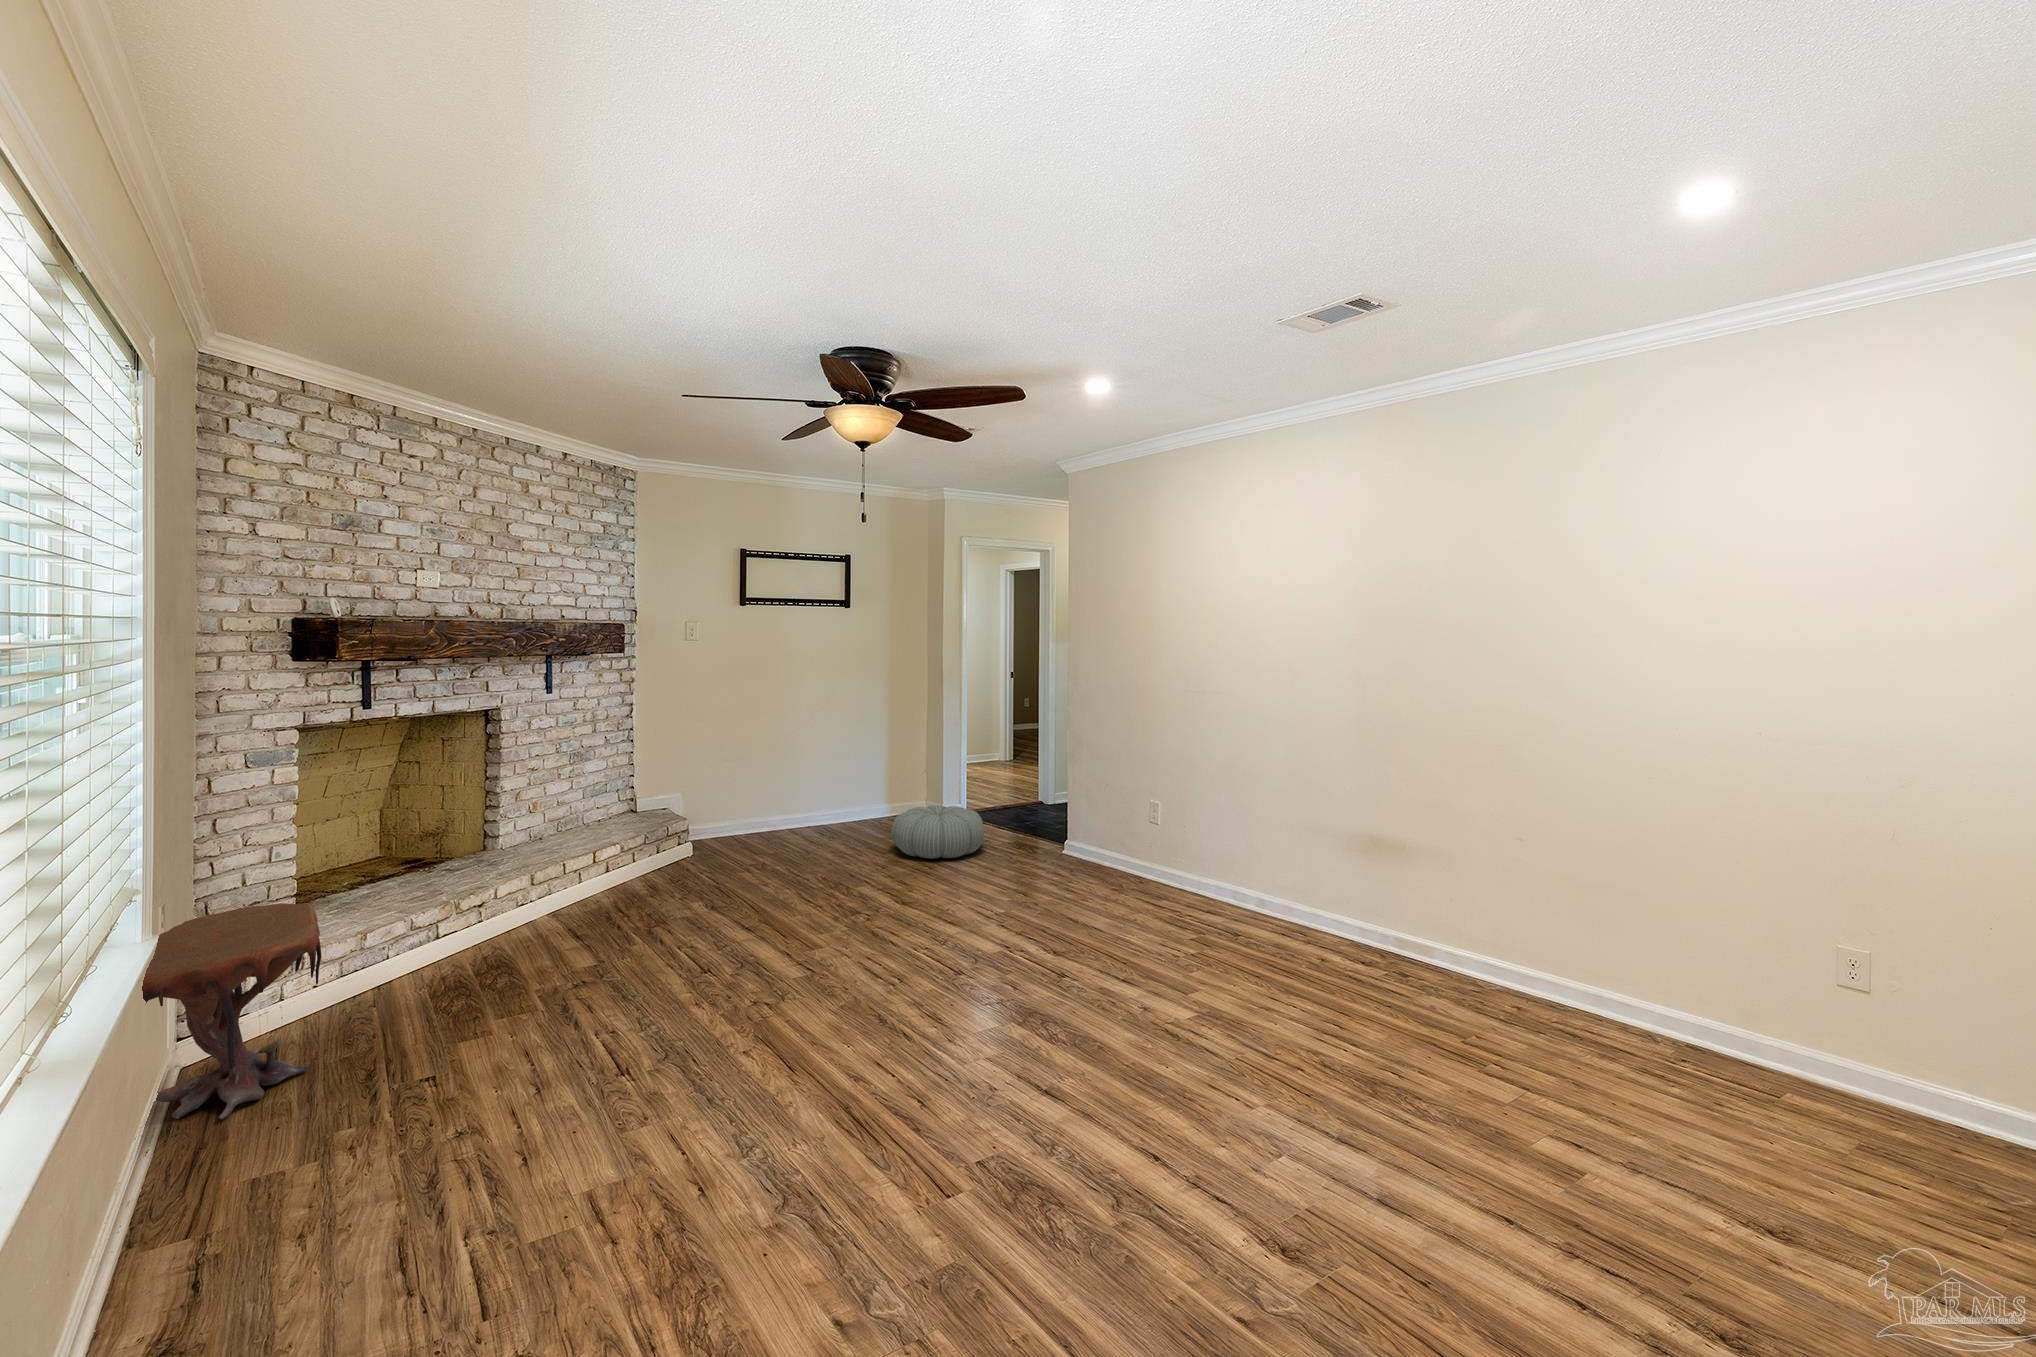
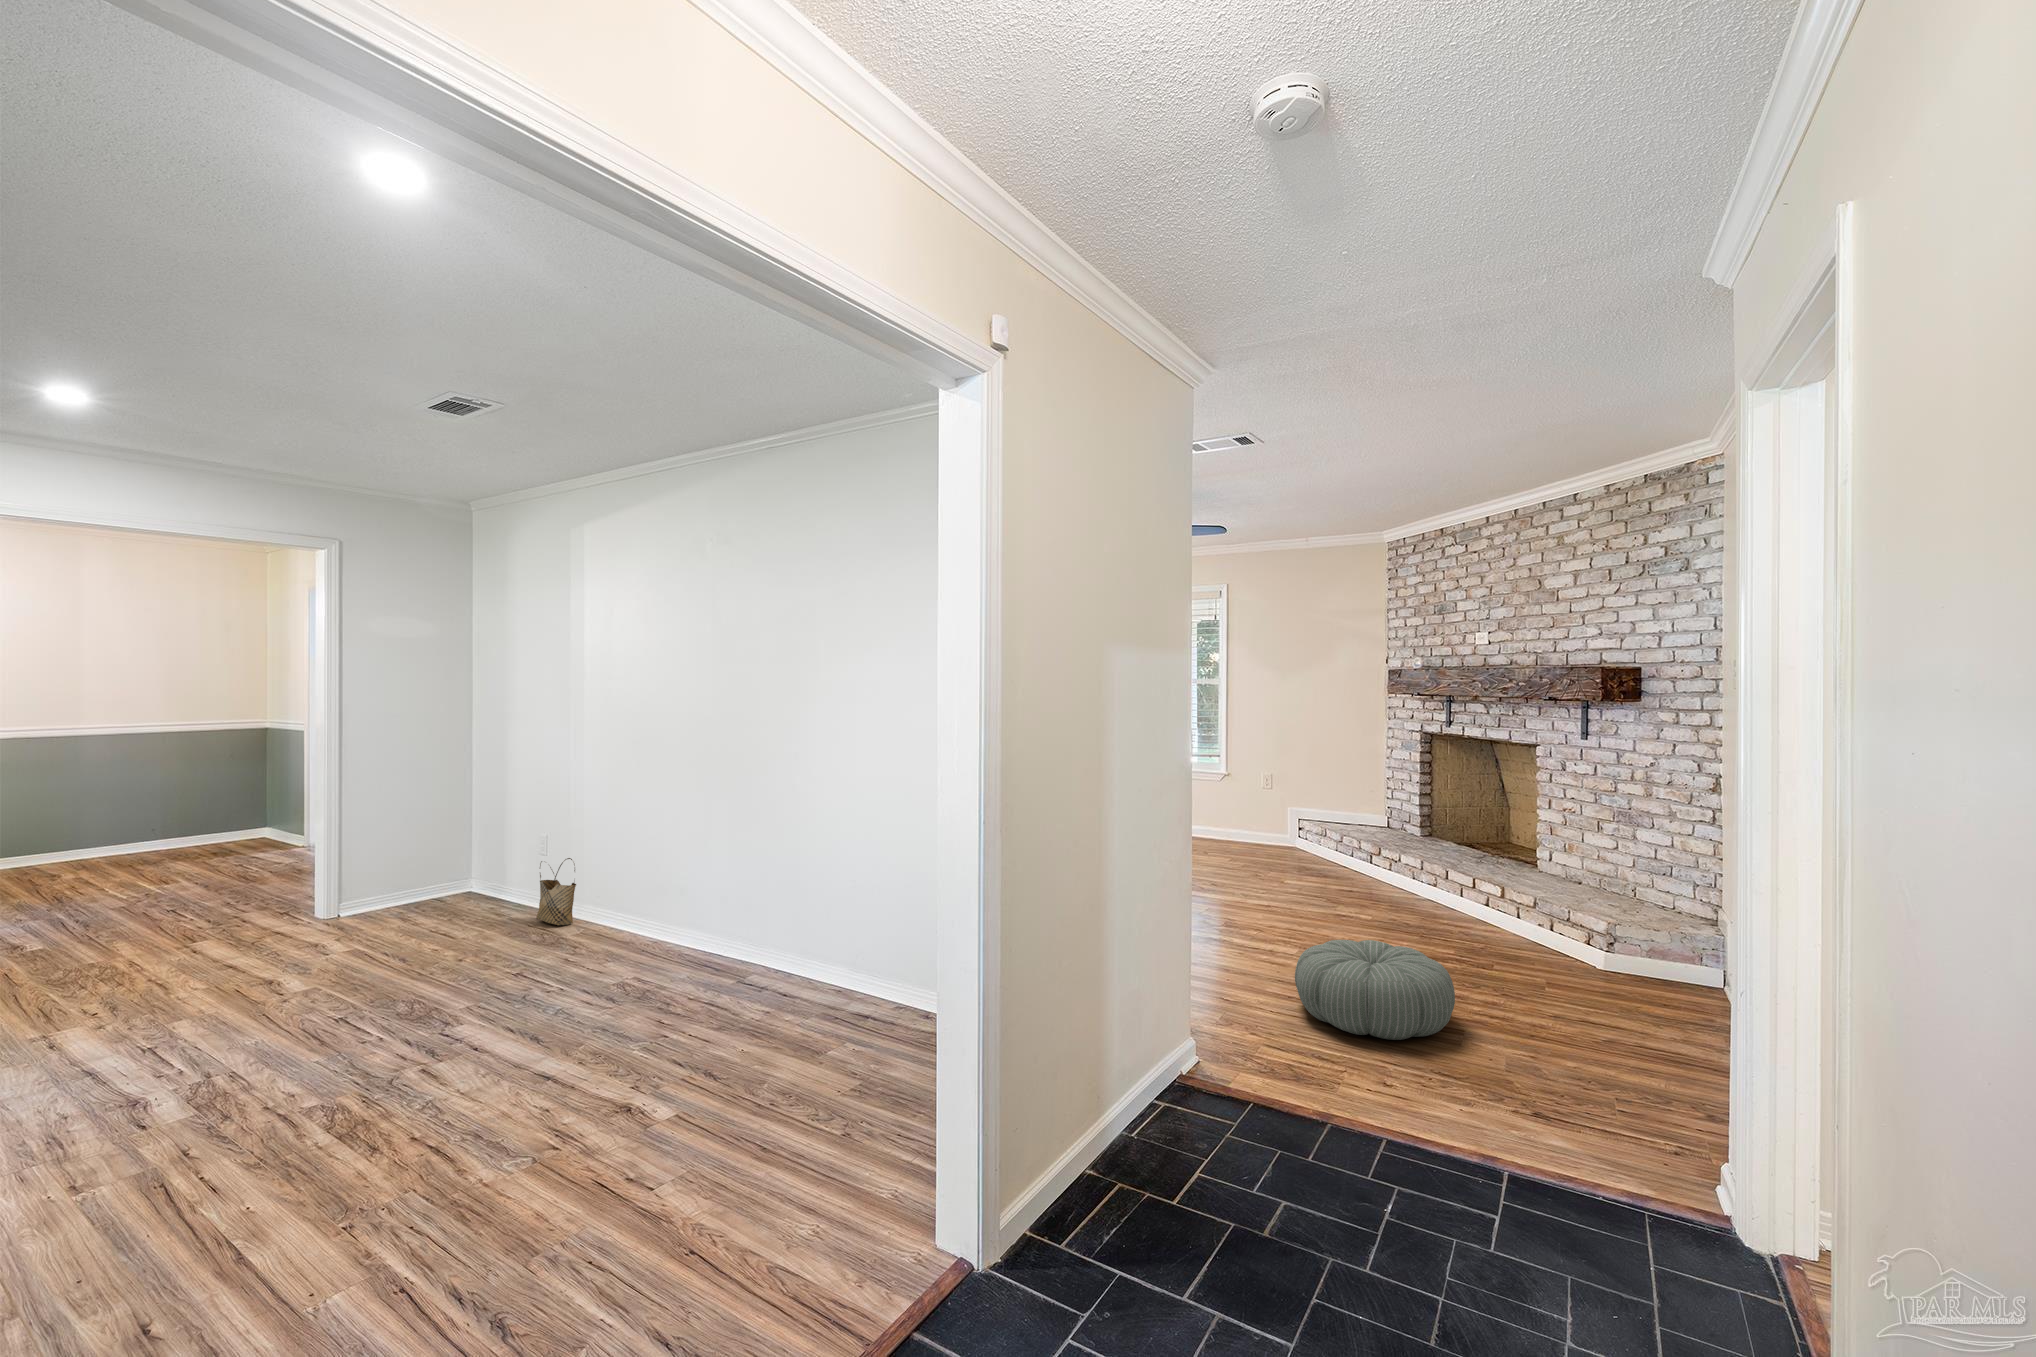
side table: present [142,903,322,1119] -> none [1233,788,1301,853]
woven basket: none [1818,988,1942,1125] -> present [536,858,576,925]

